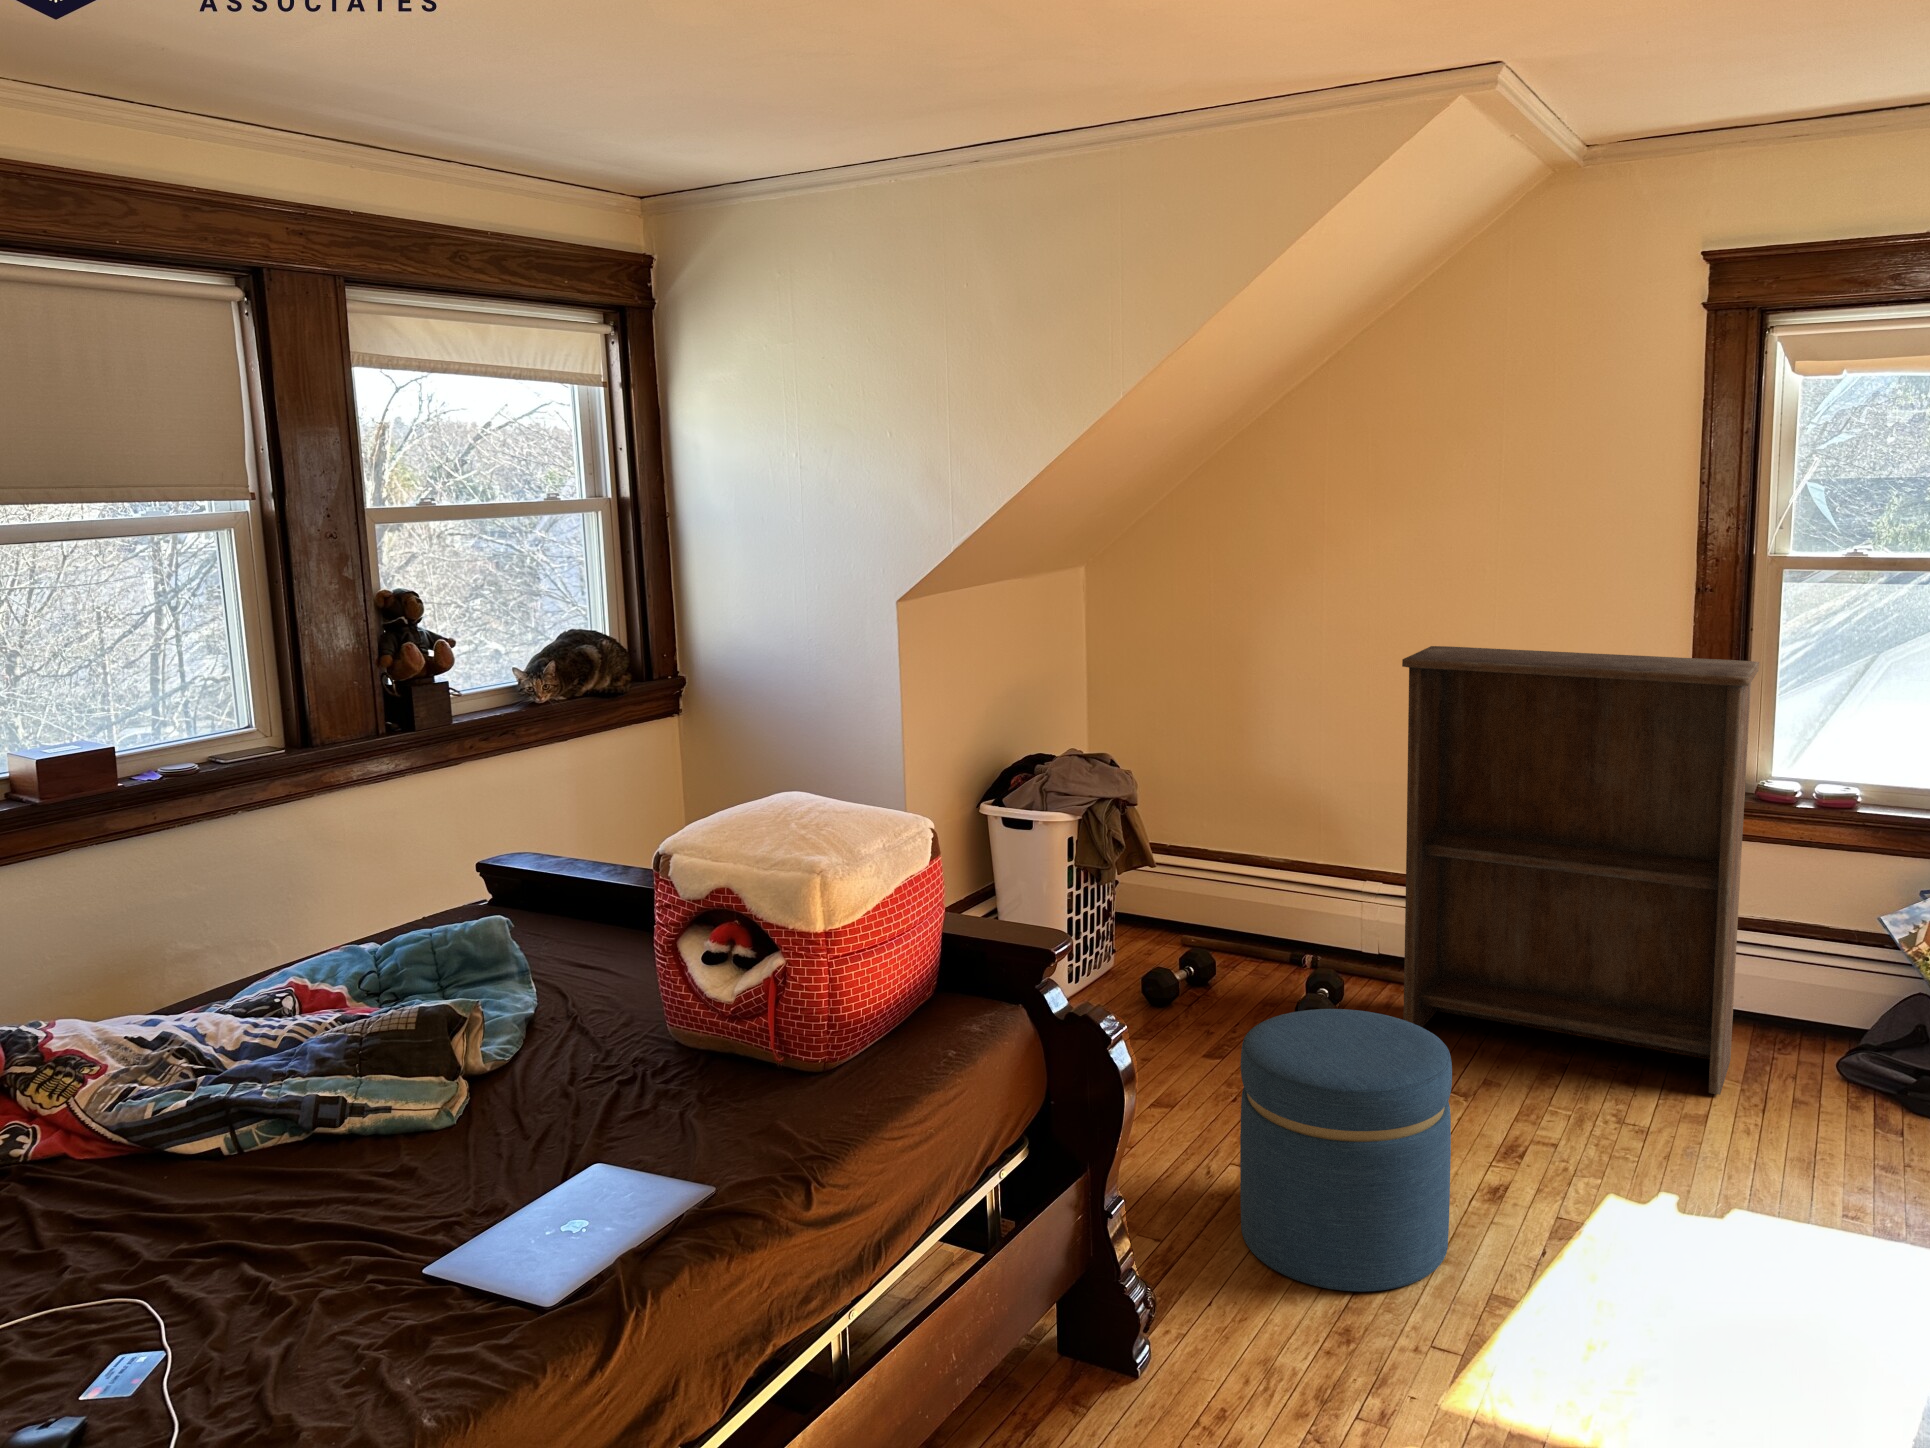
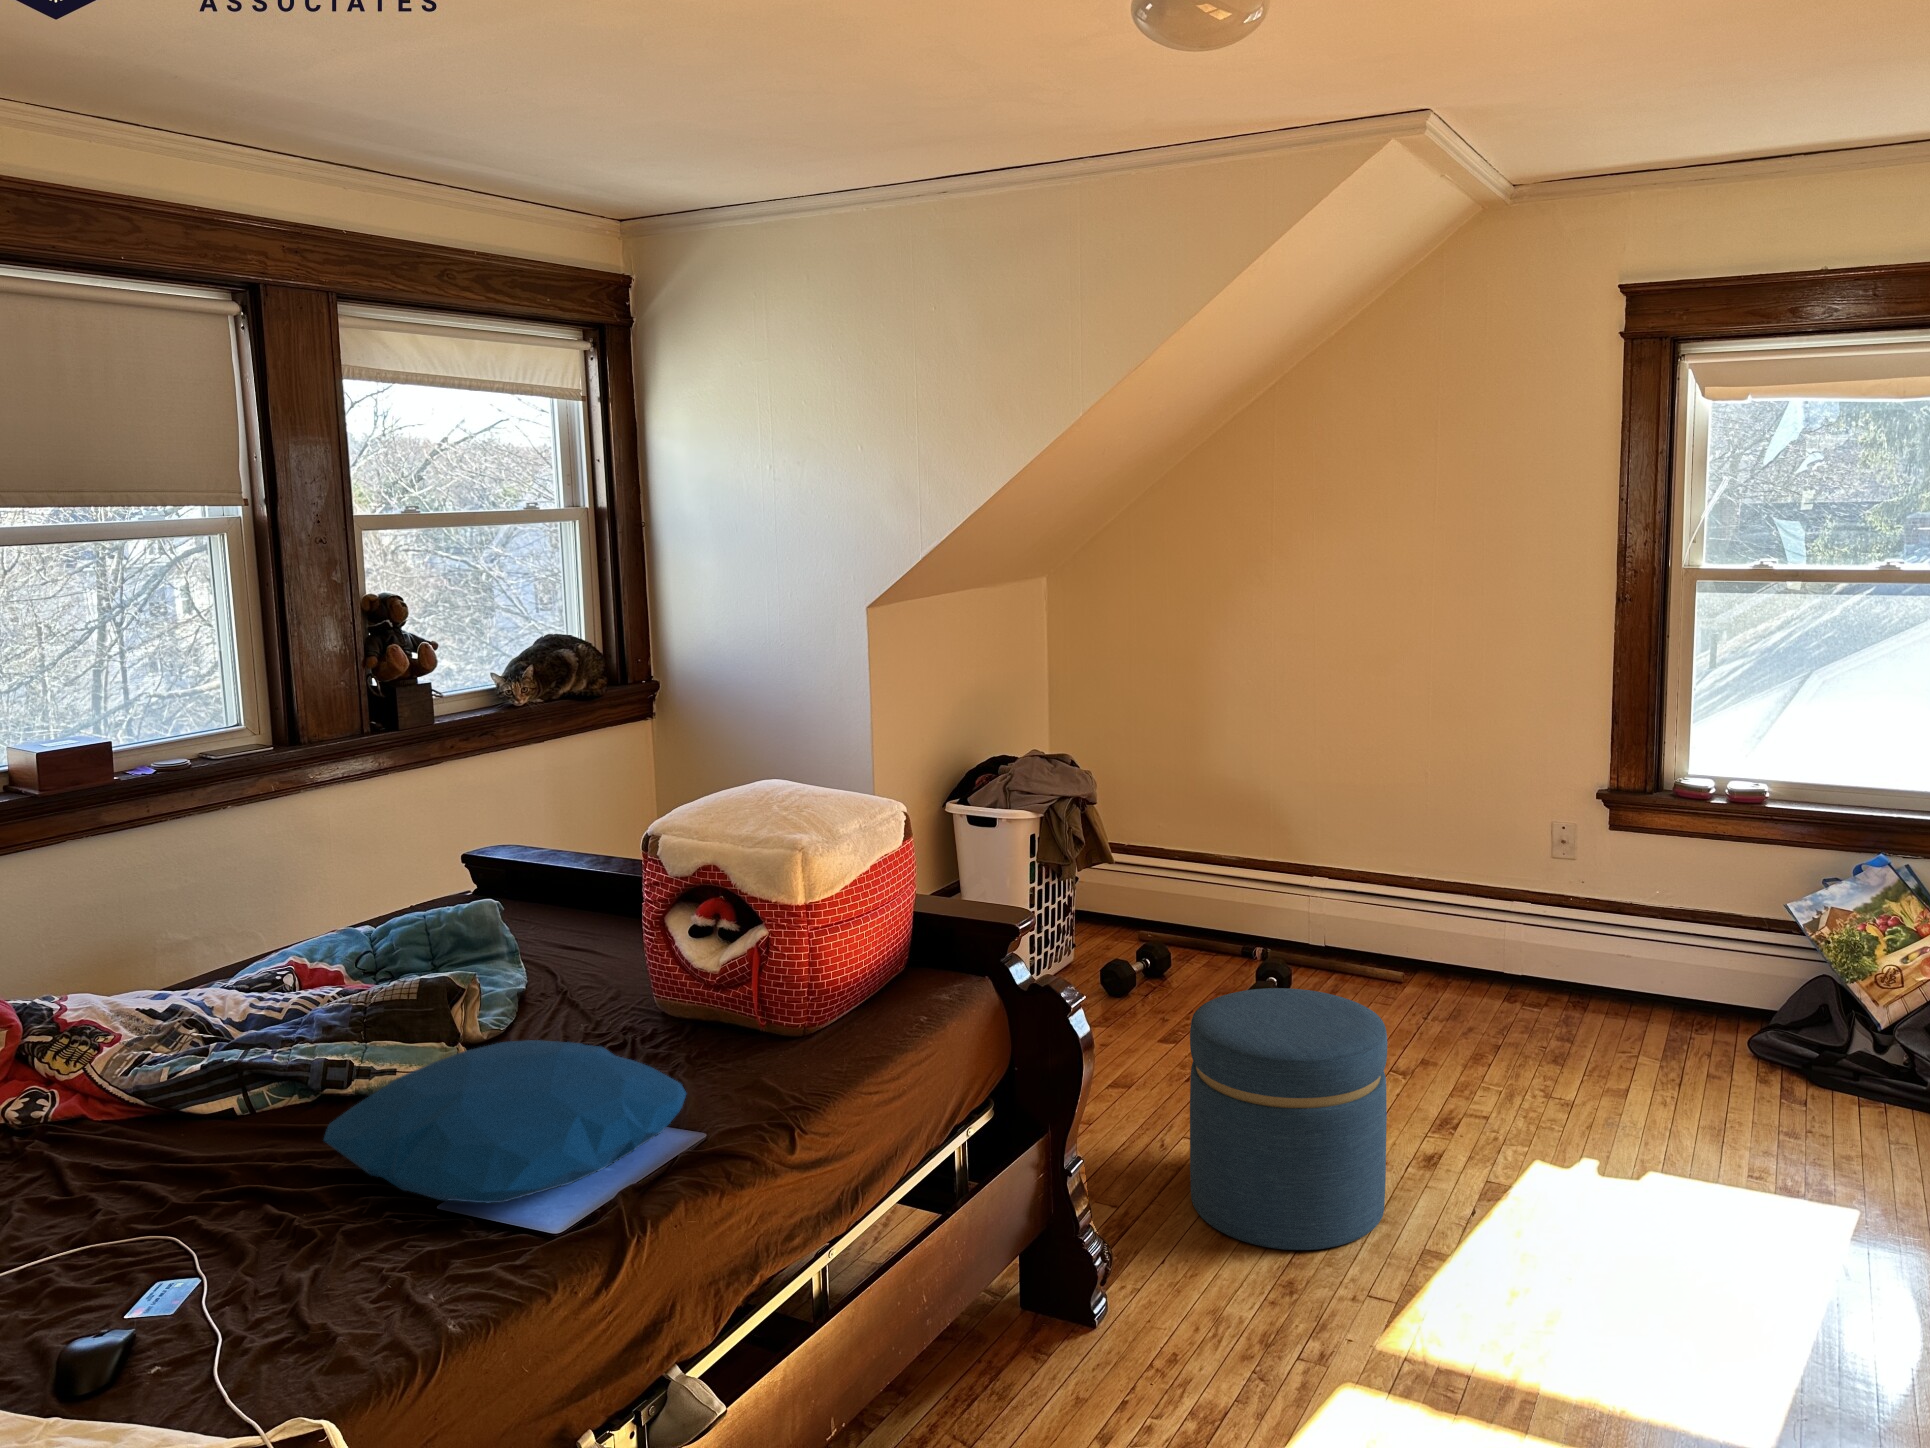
bookshelf: present [1402,646,1759,1095] -> none [1343,649,1677,1071]
pillow: none [302,1078,695,1273] -> present [324,1040,686,1203]

